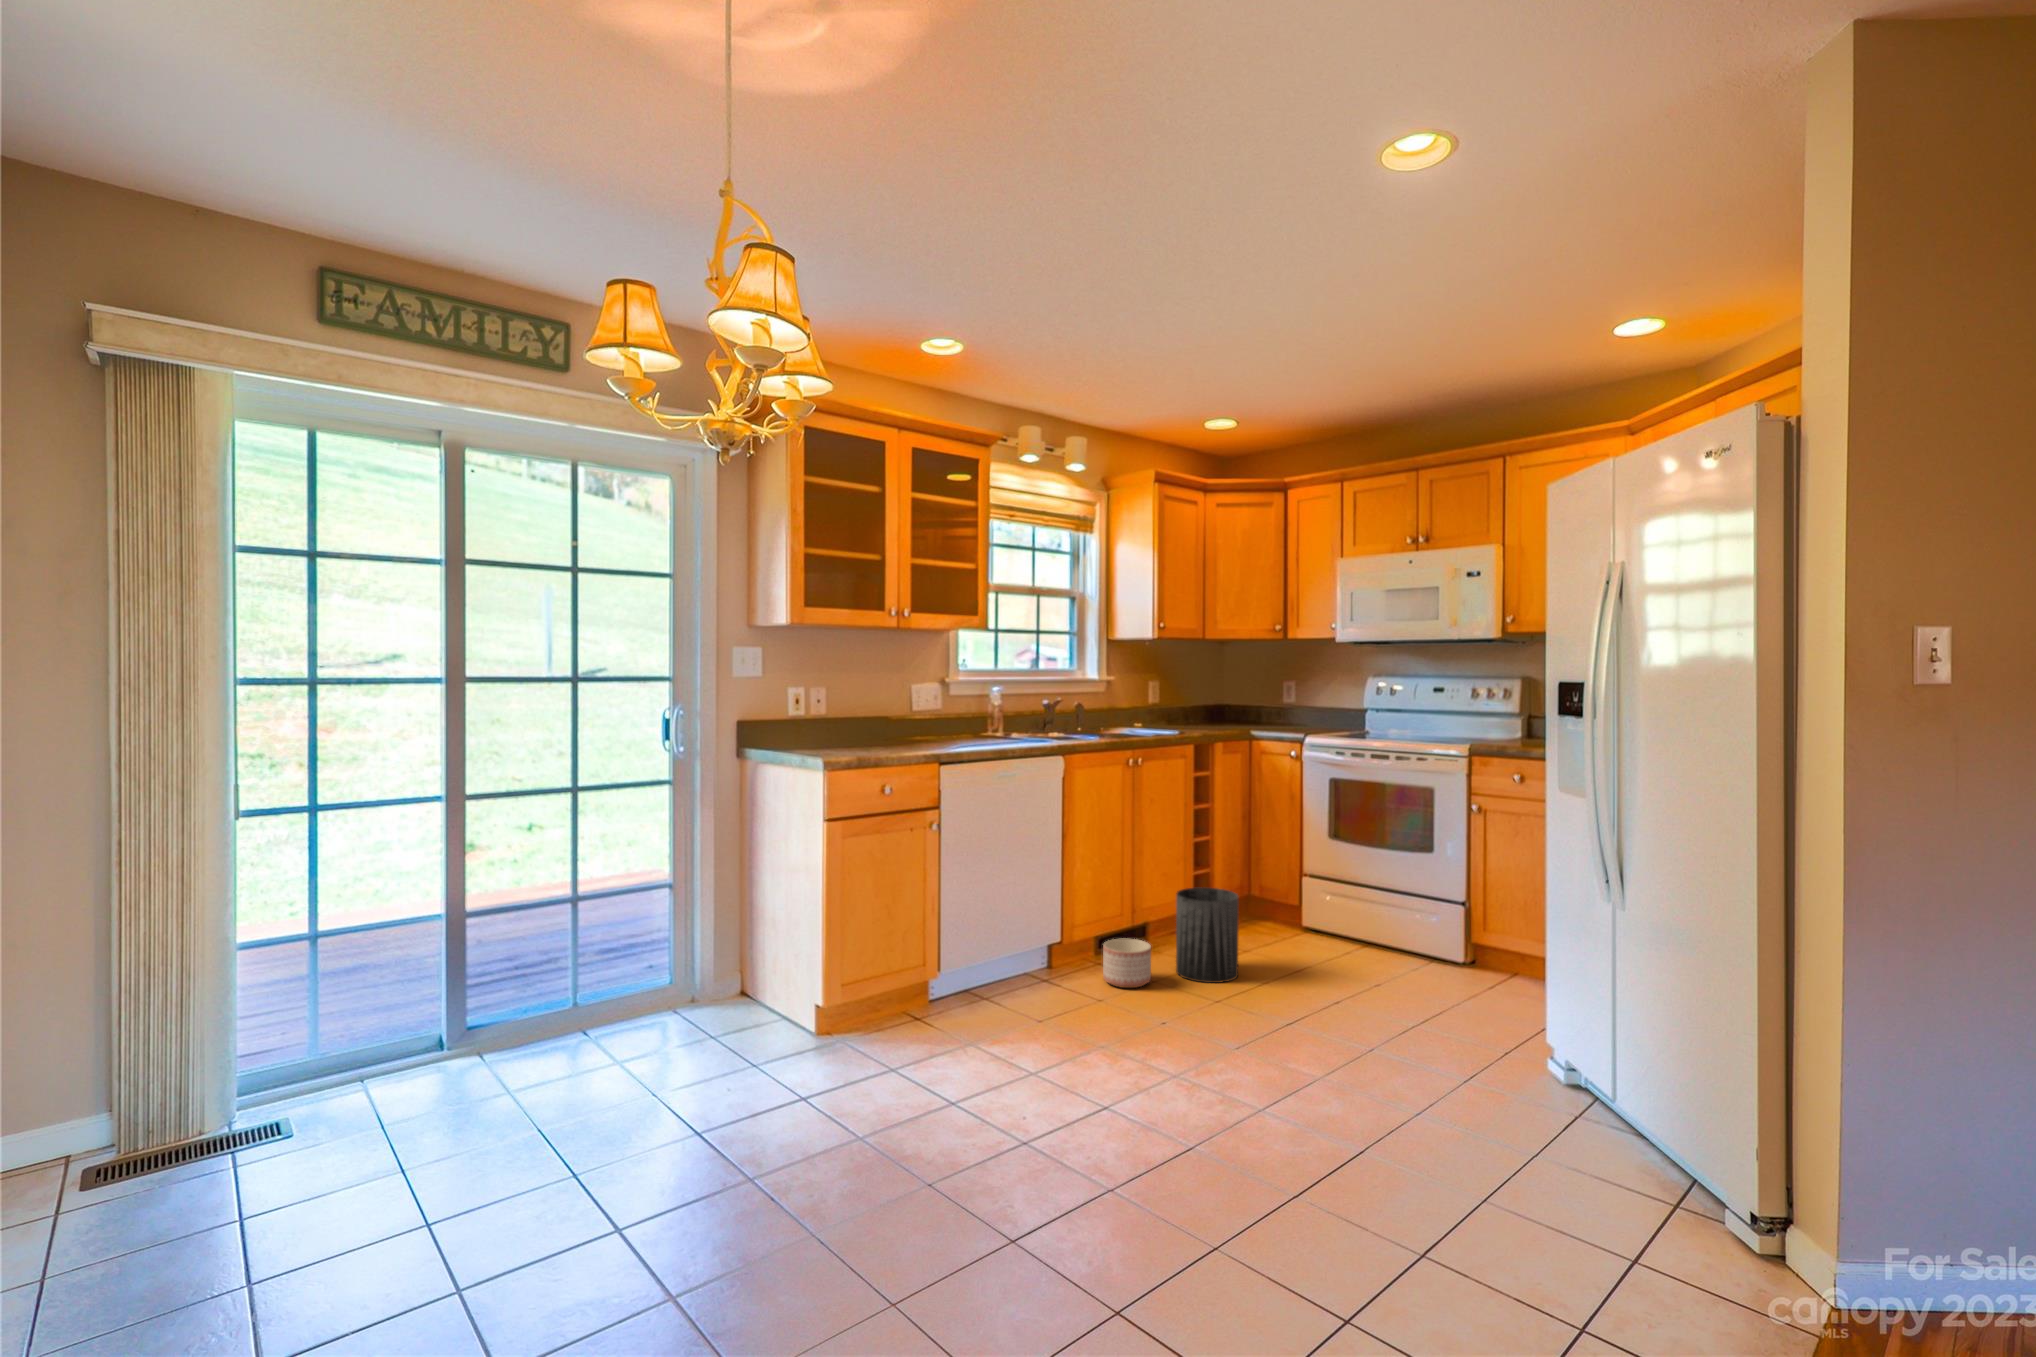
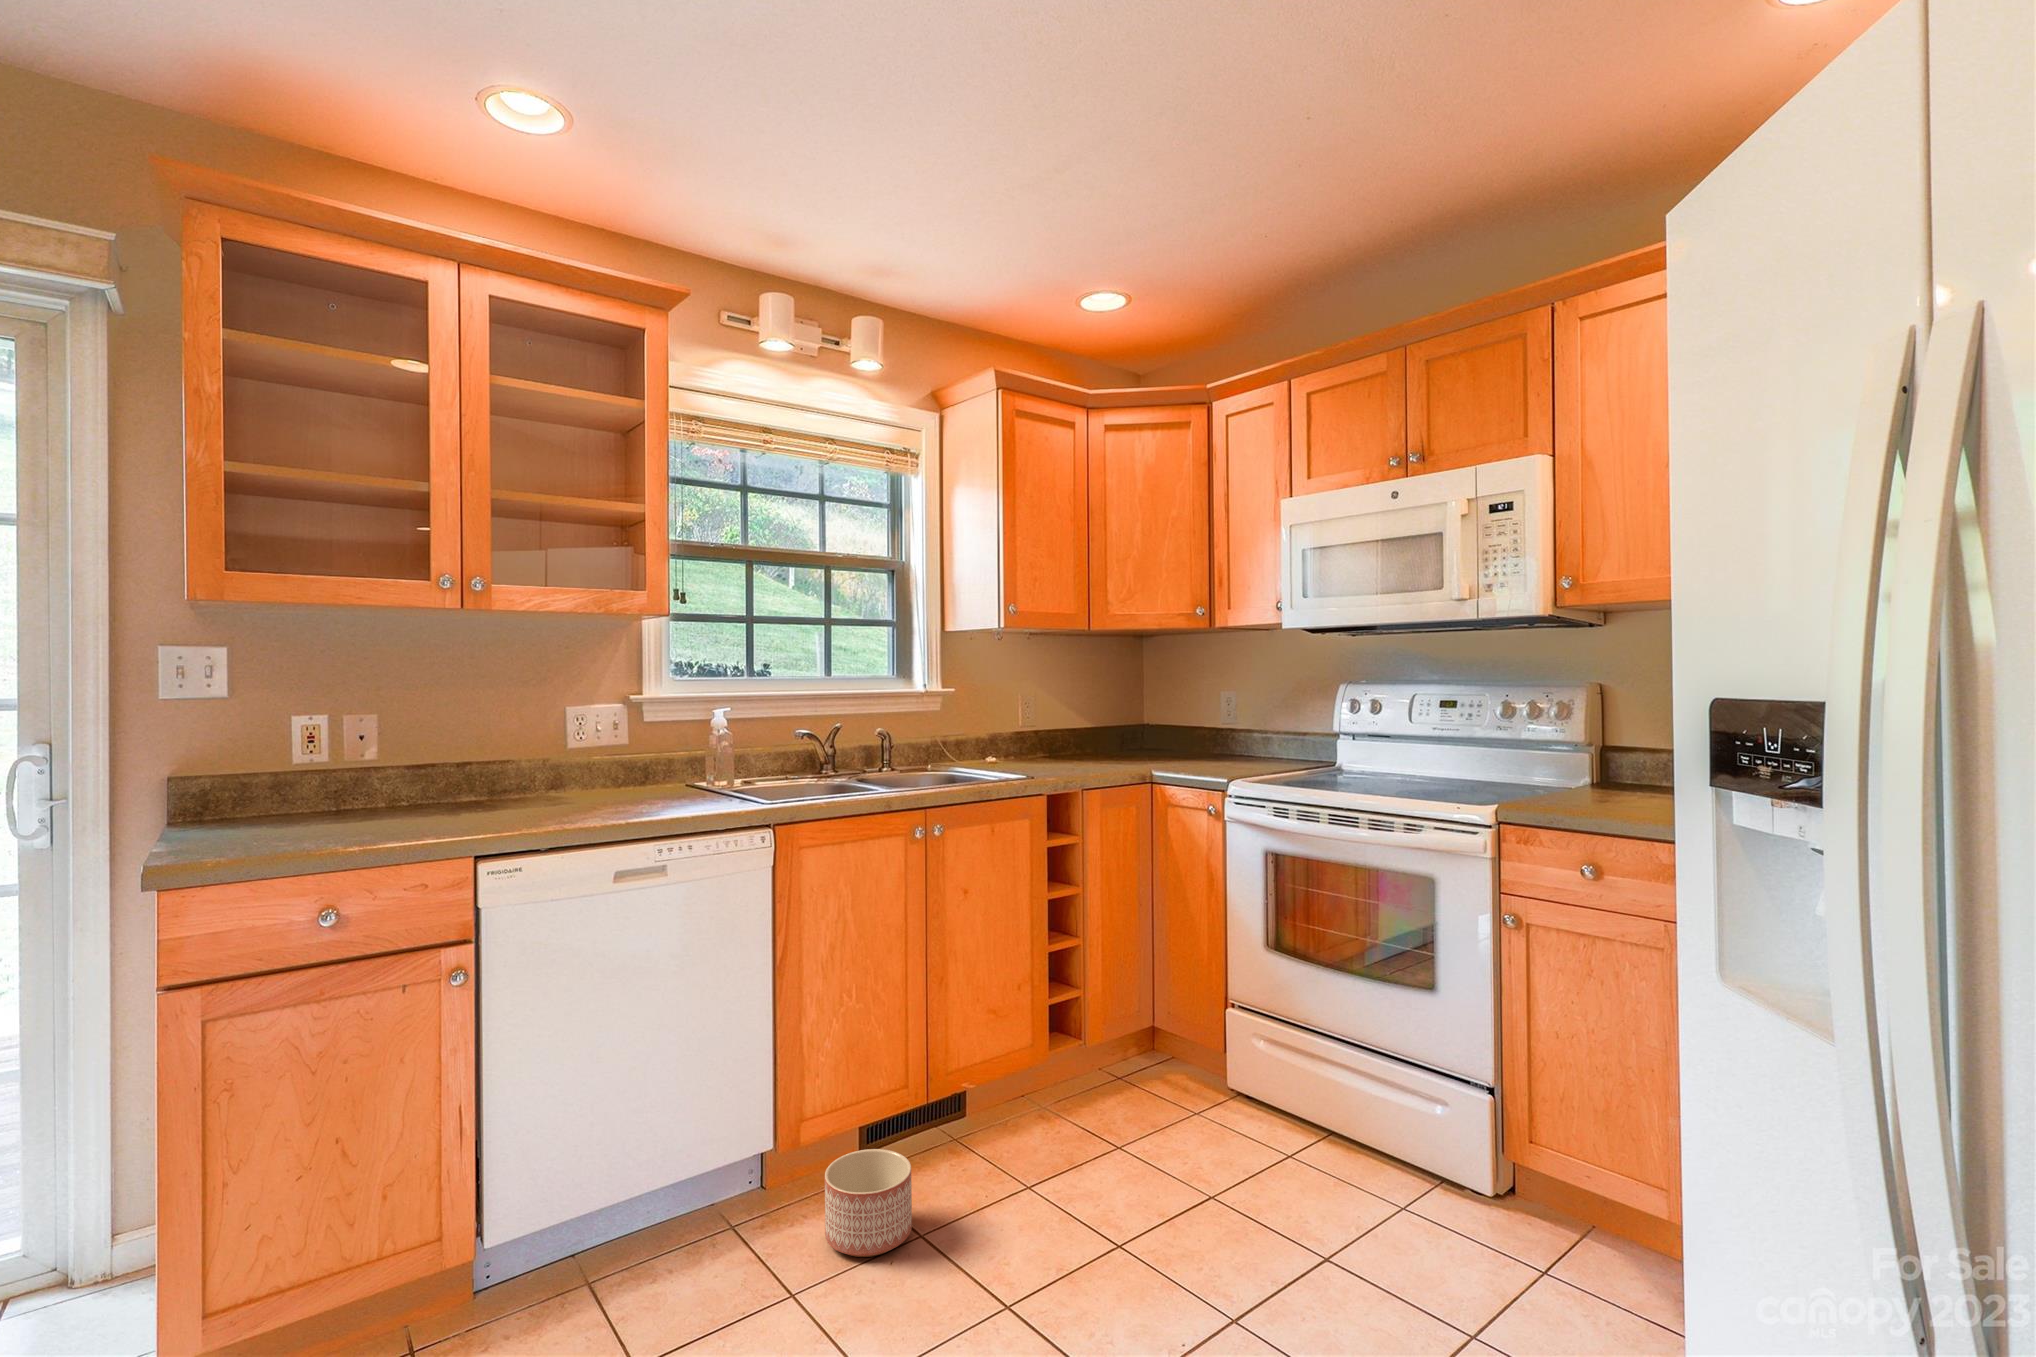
trash can: present [1176,888,1238,983] -> none [970,1050,1079,1243]

